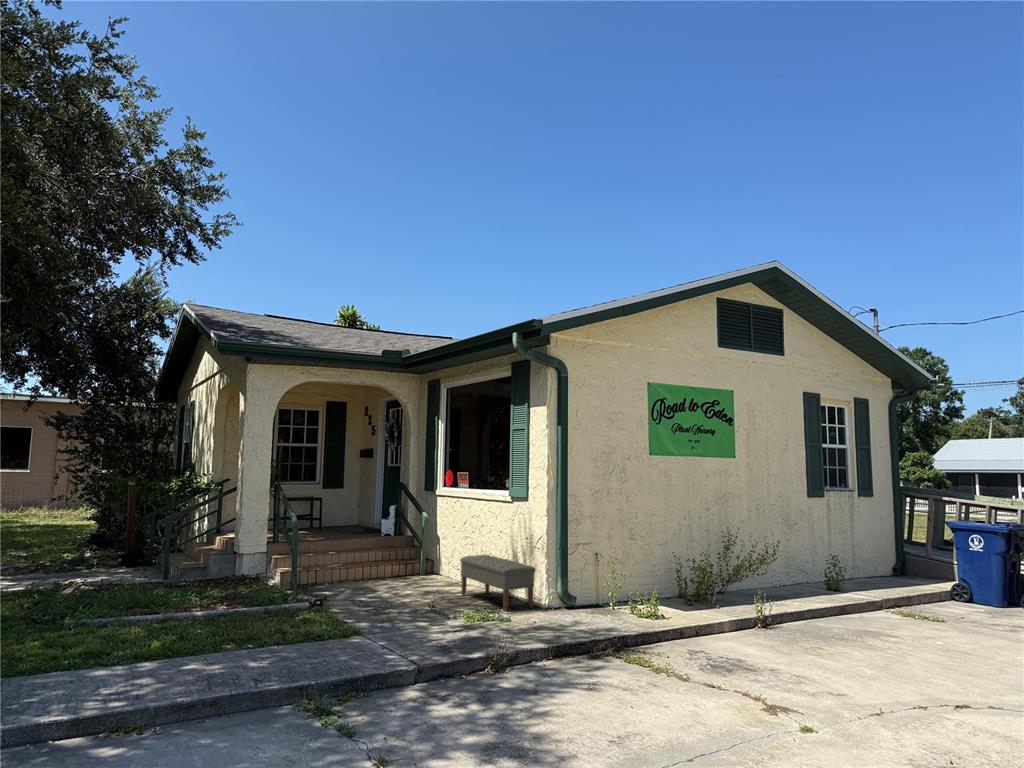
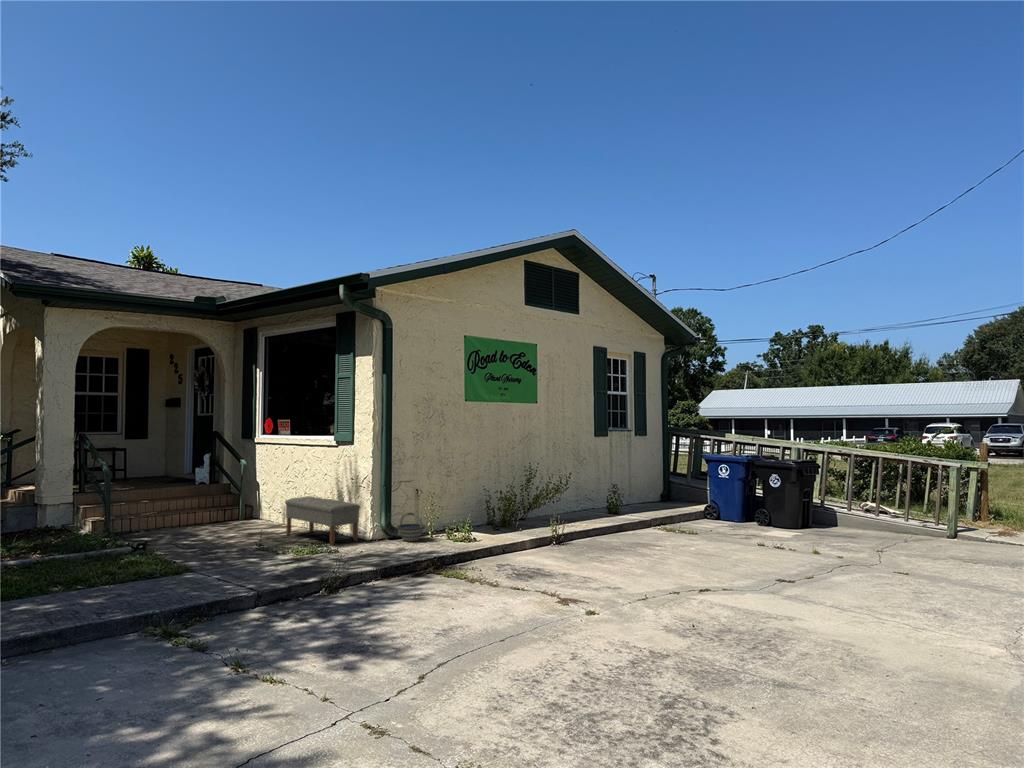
bucket: none [575,579,607,612] -> present [397,513,425,542]

